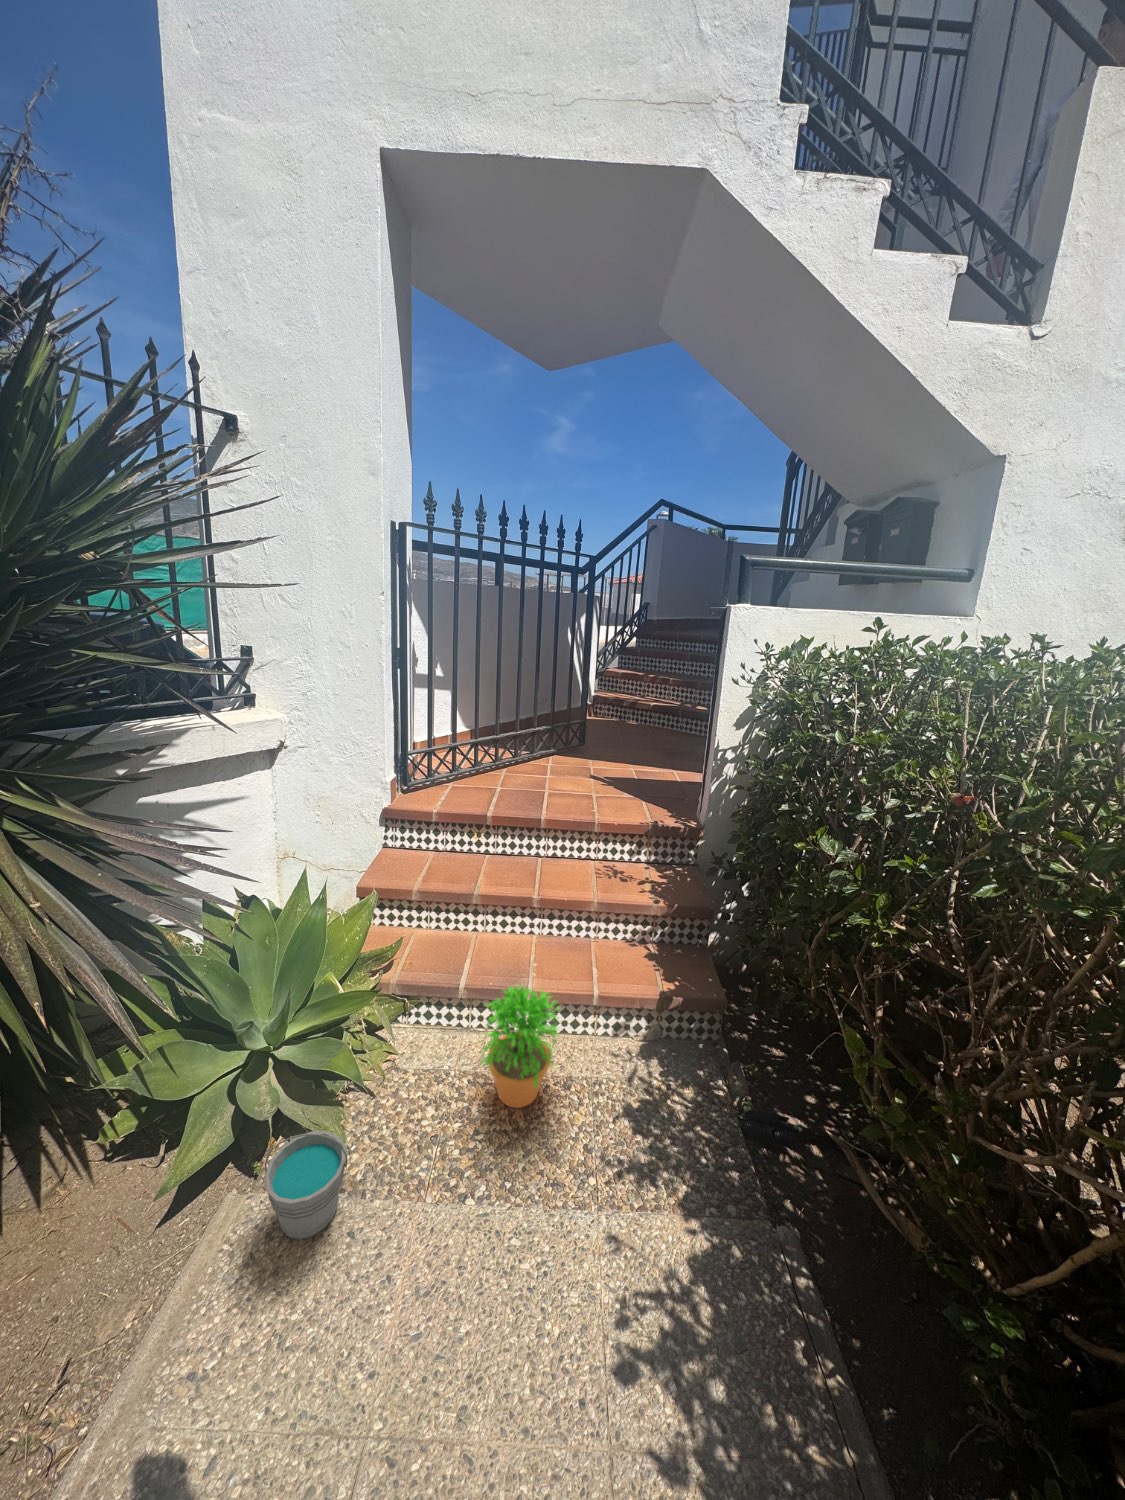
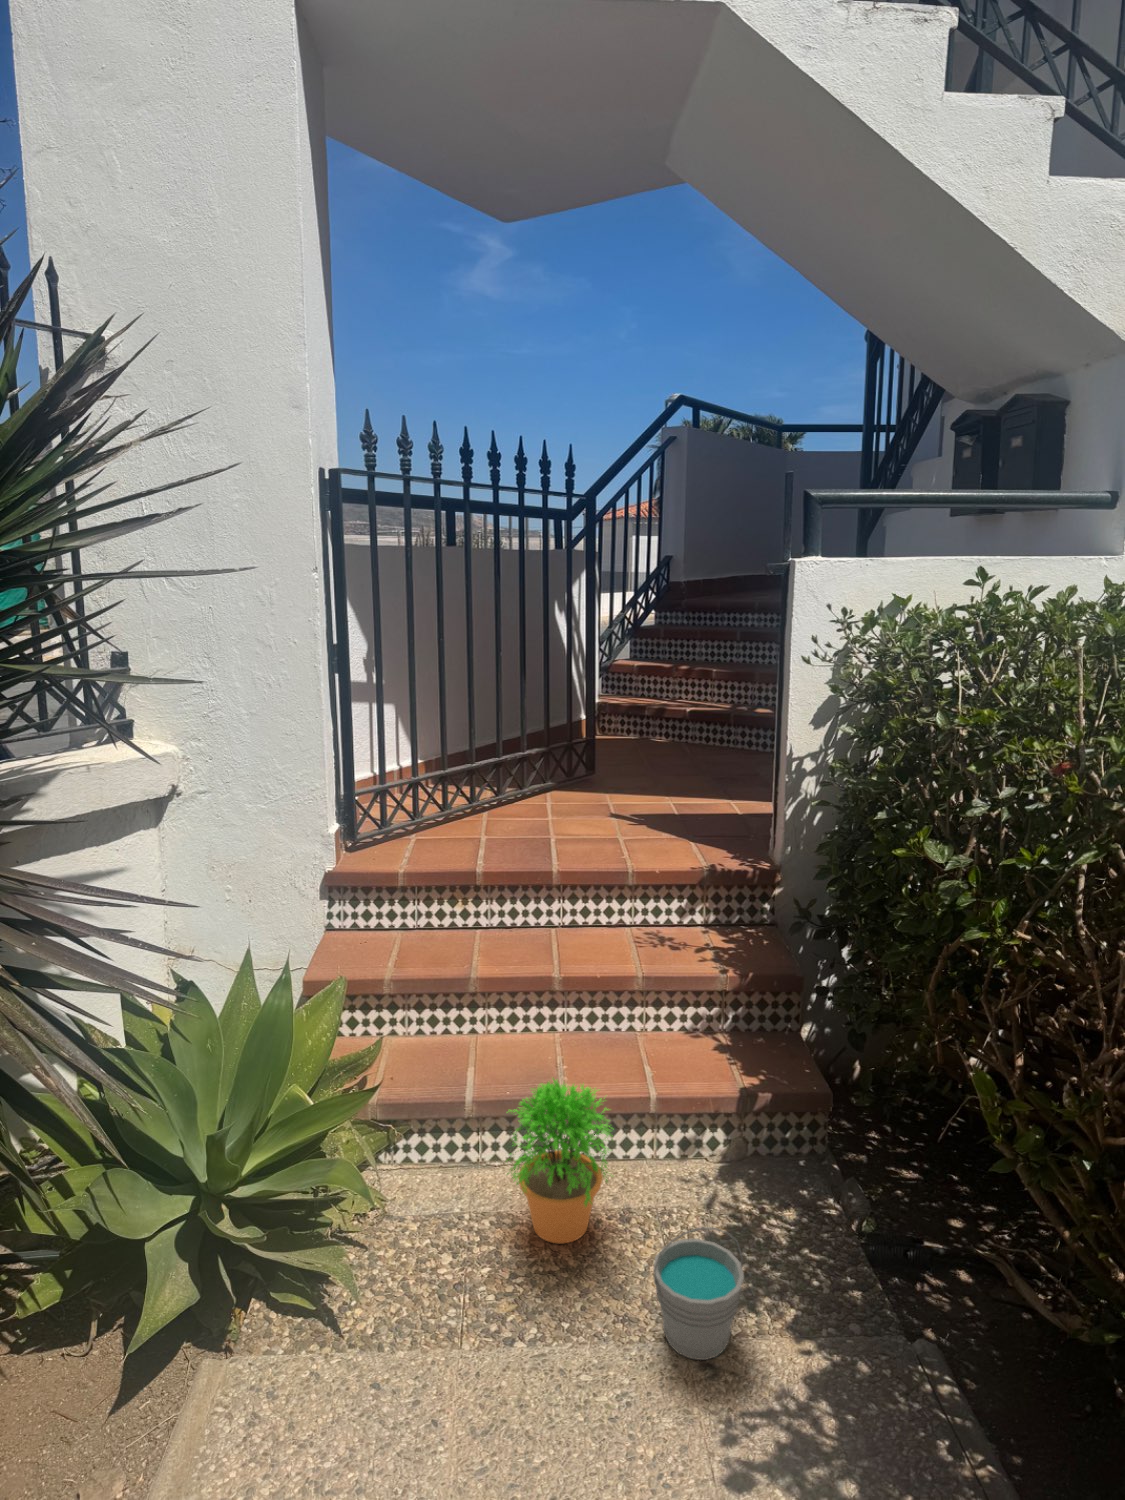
bucket: present [265,1131,347,1240] -> present [653,1227,744,1360]

